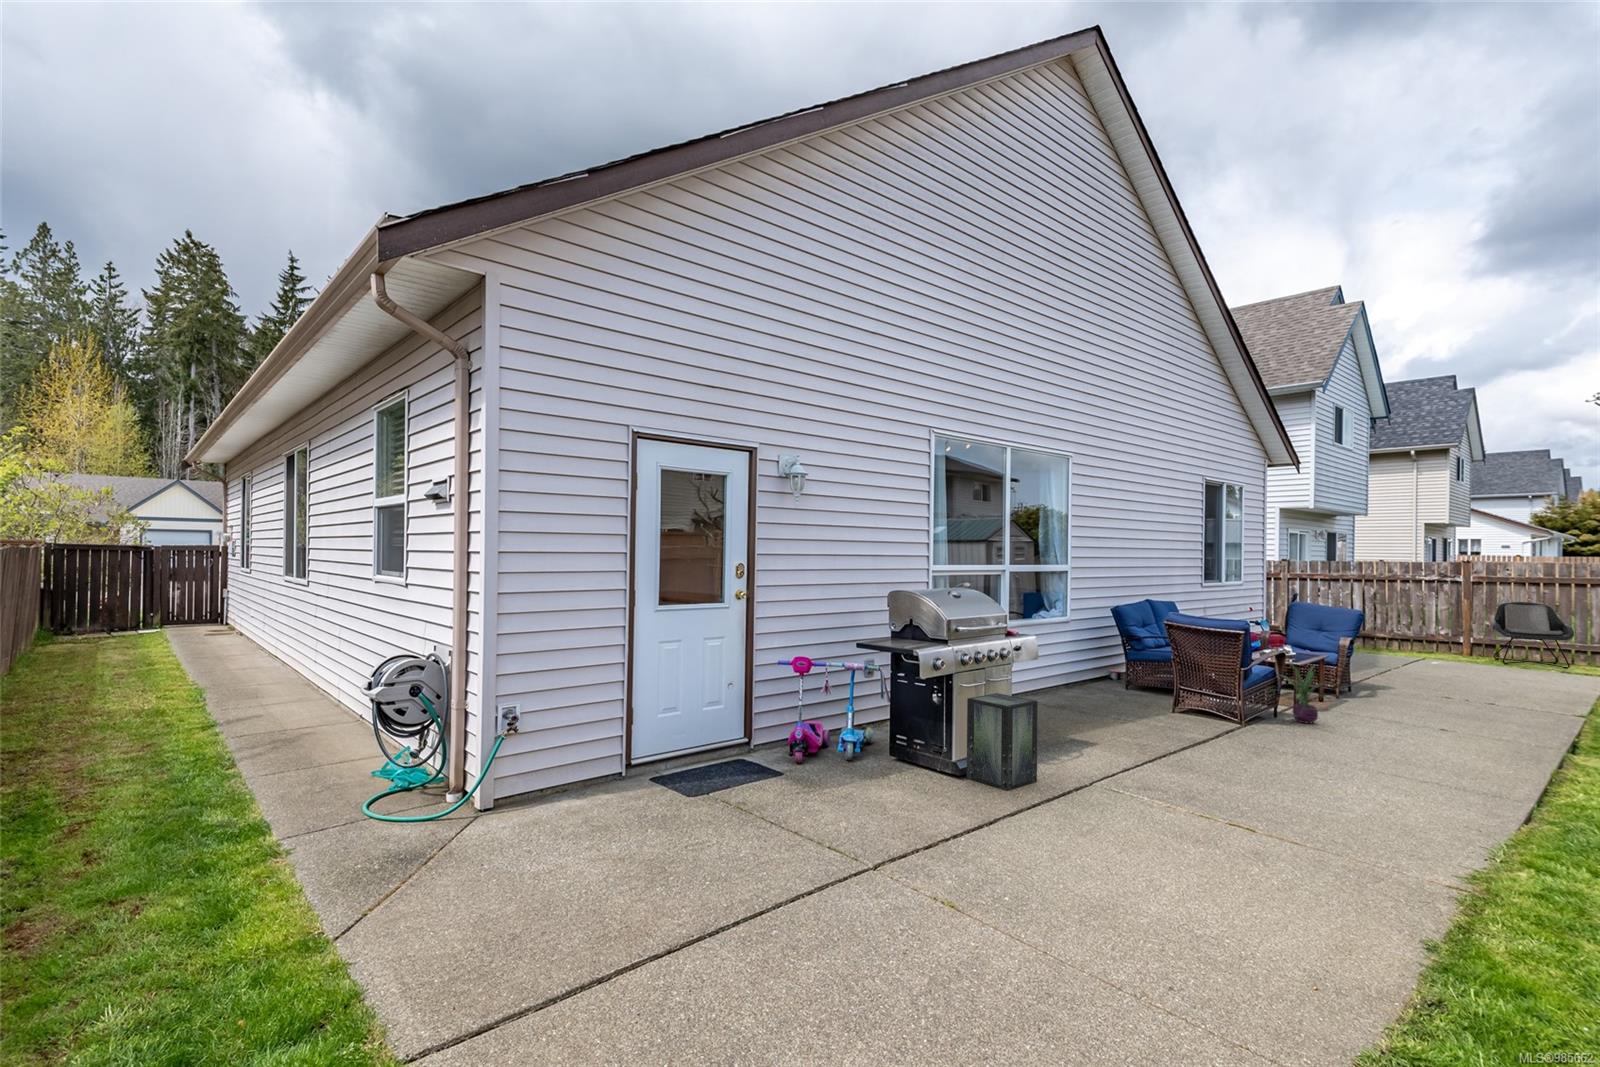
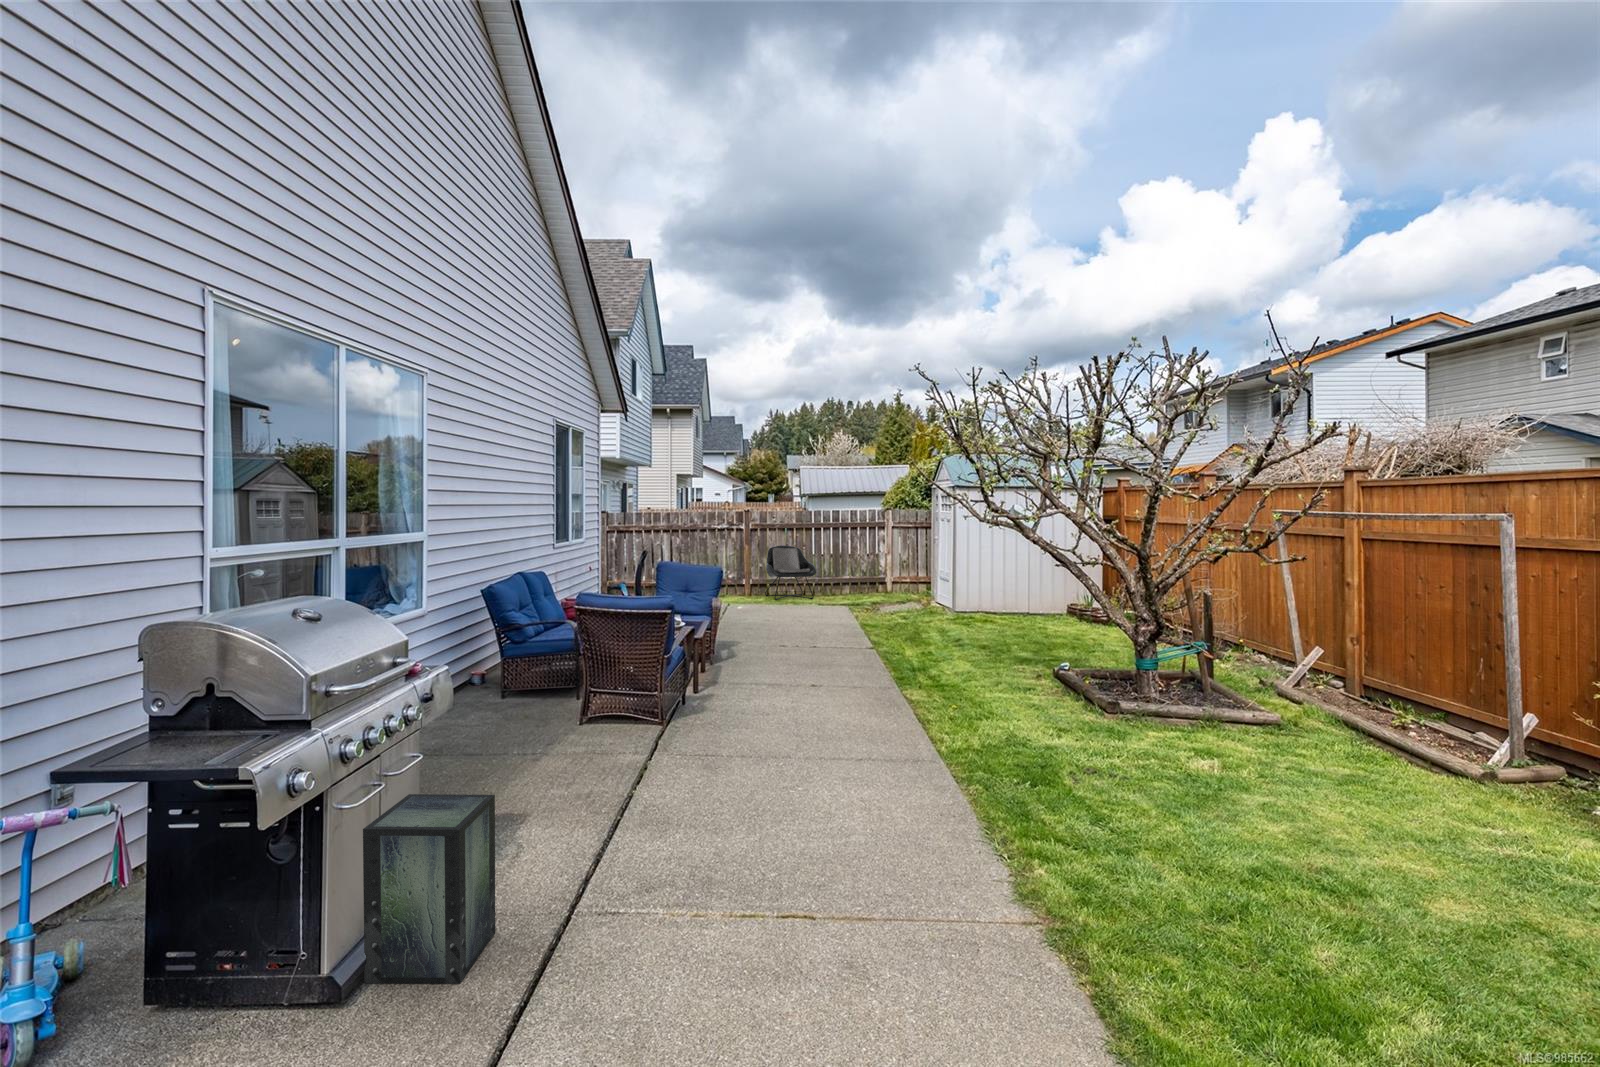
decorative plant: present [1284,664,1322,724] -> none [666,636,739,702]

